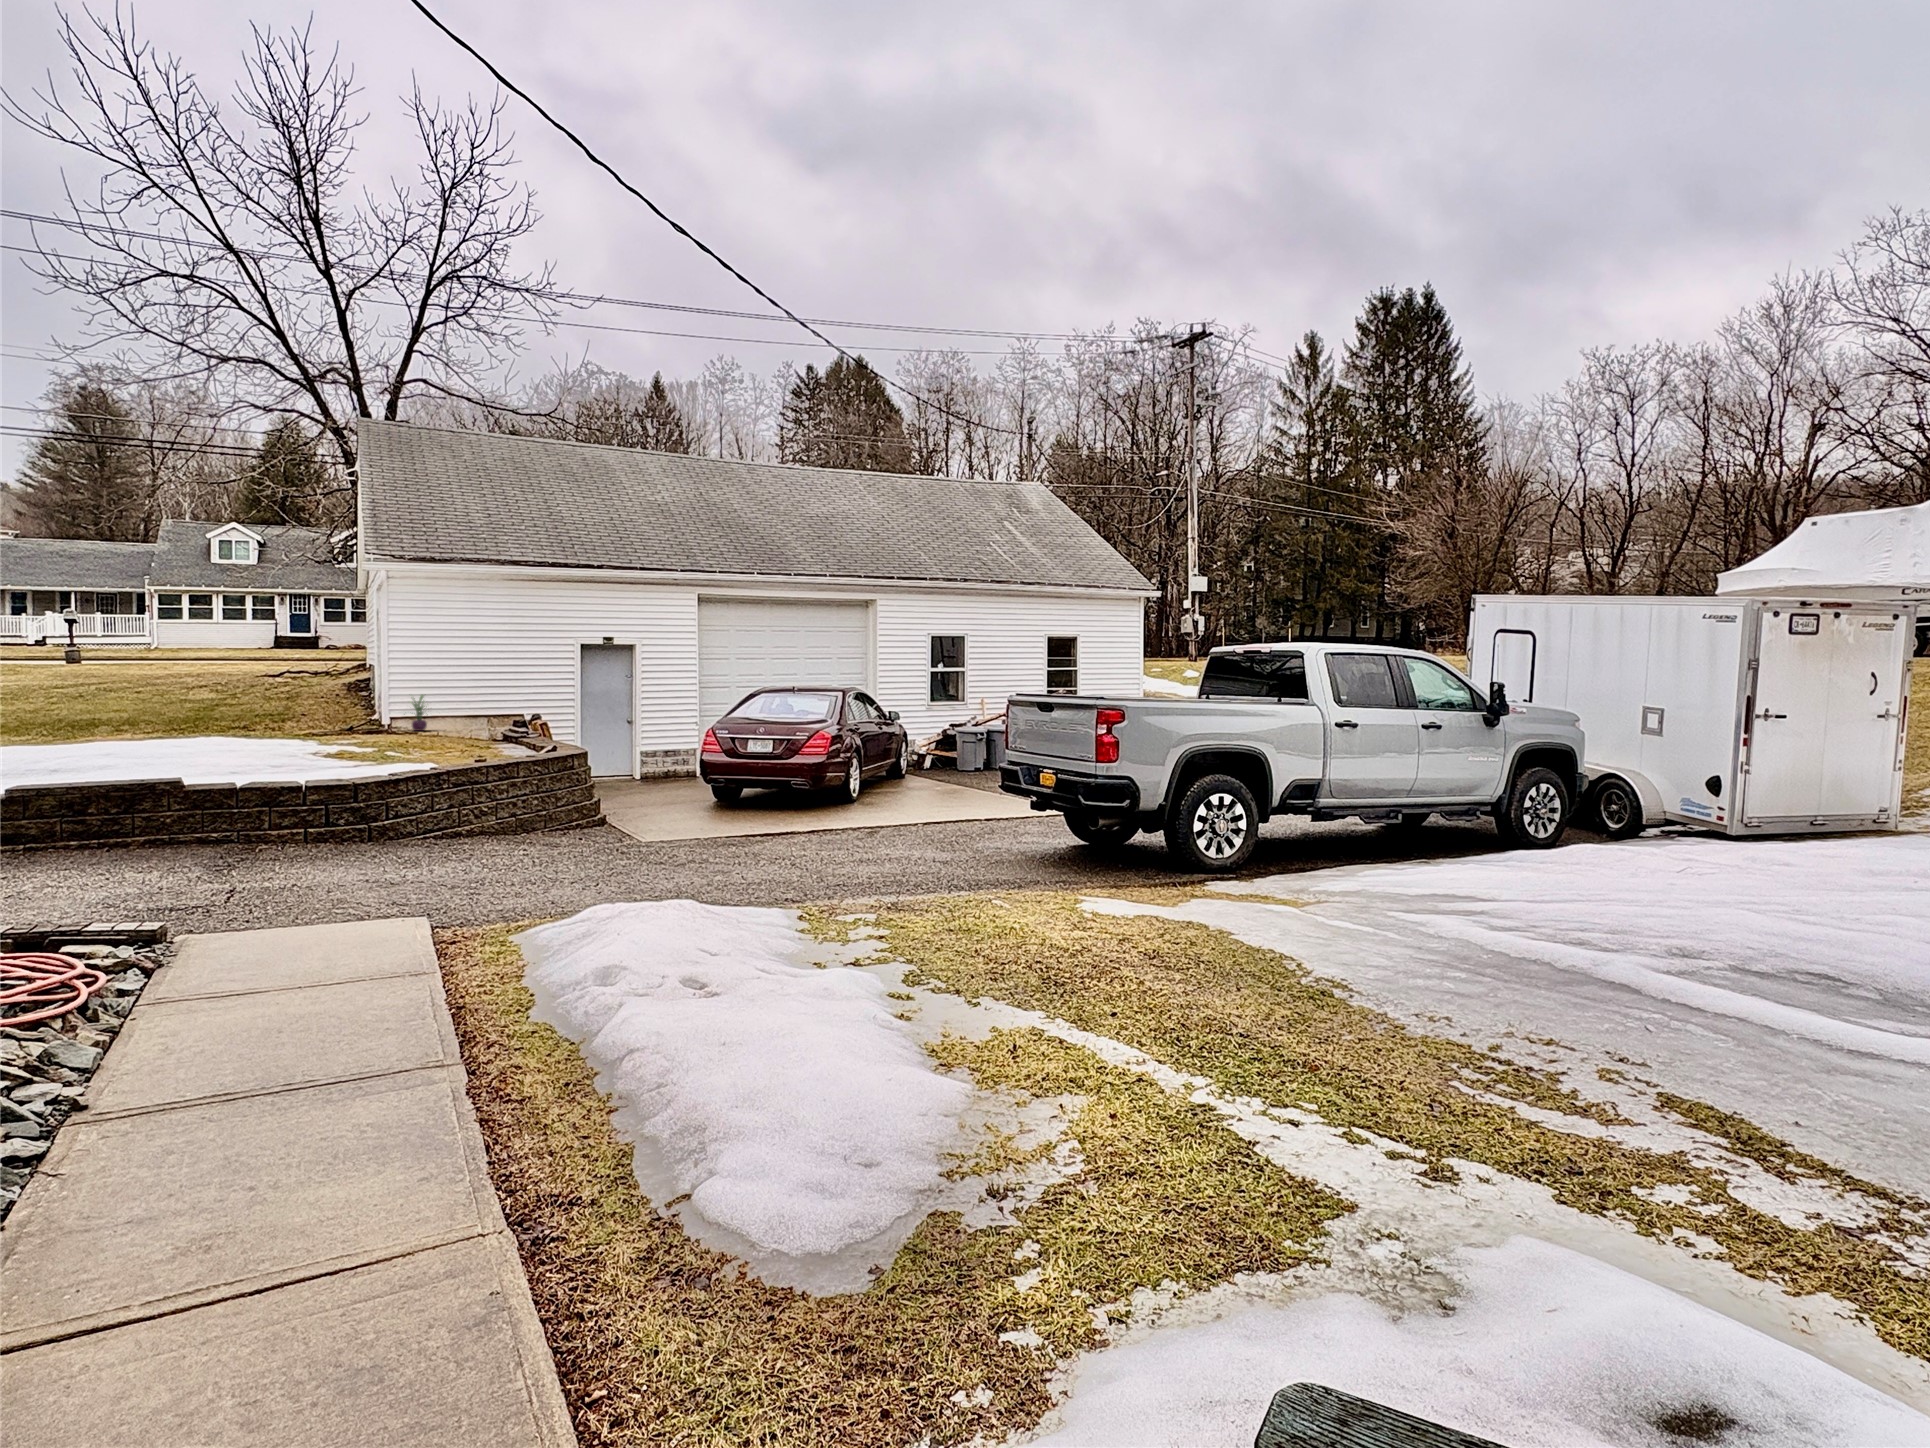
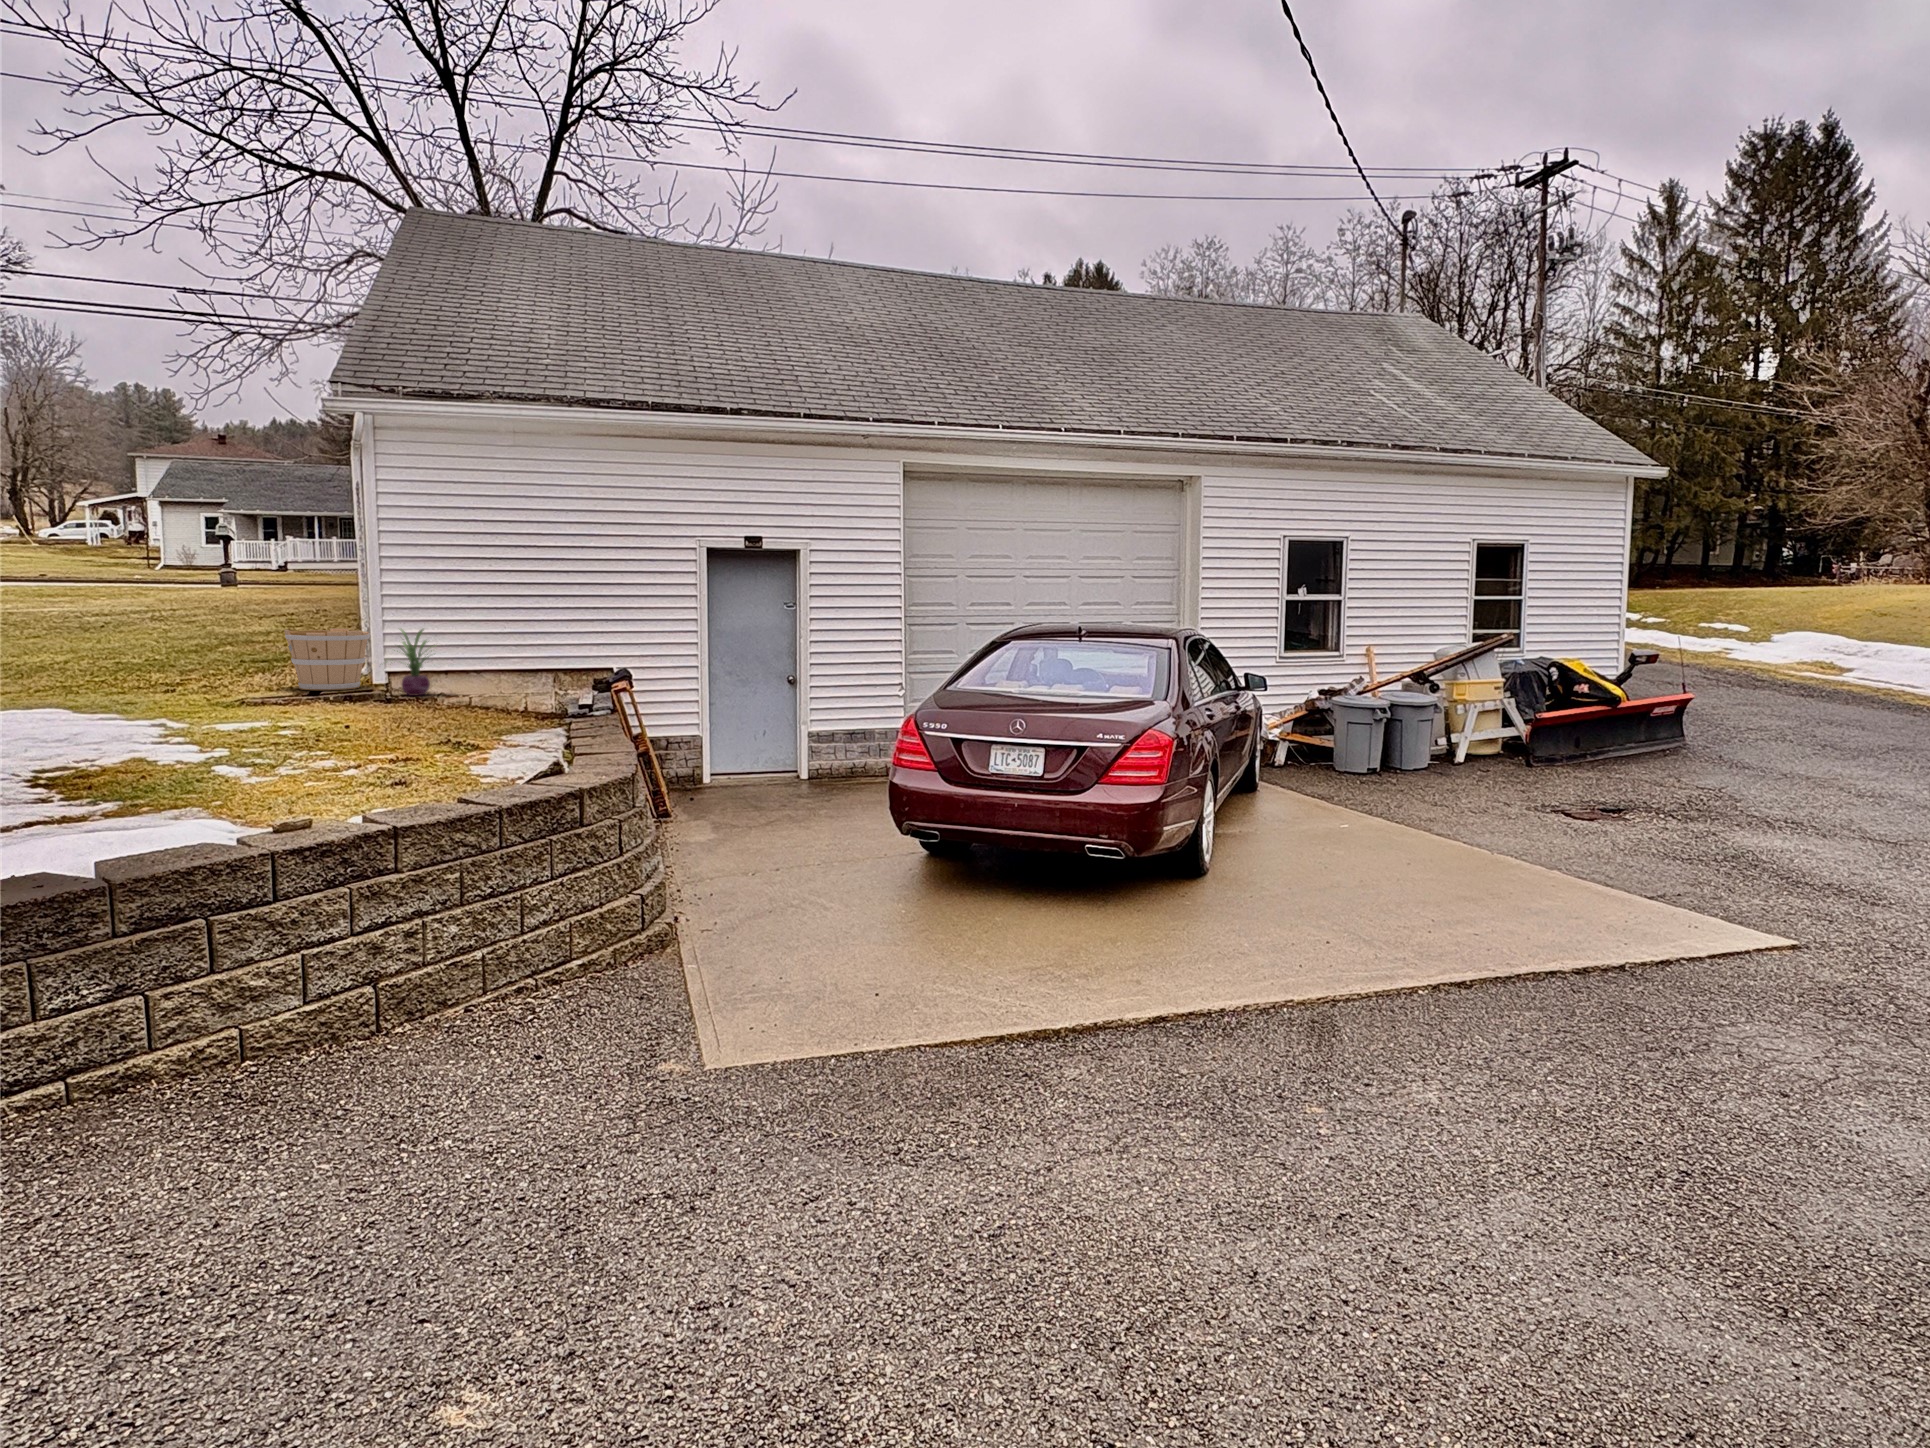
wooden bucket: none [337,695,383,730] -> present [284,628,370,690]

